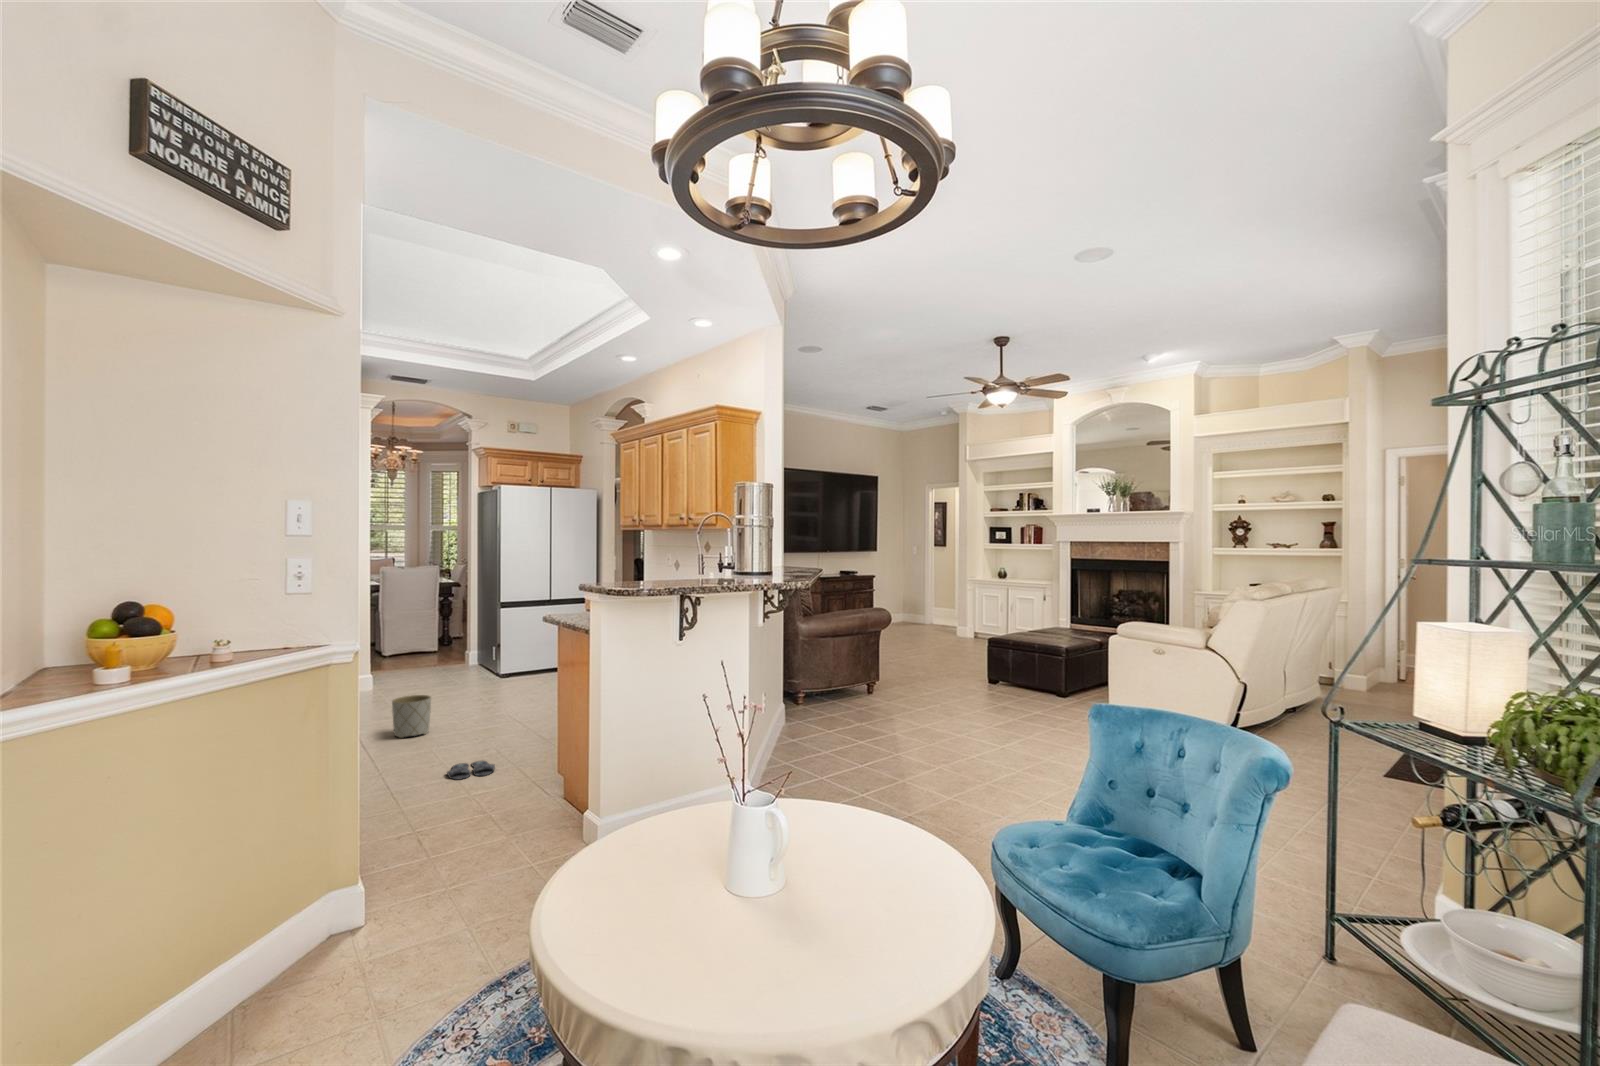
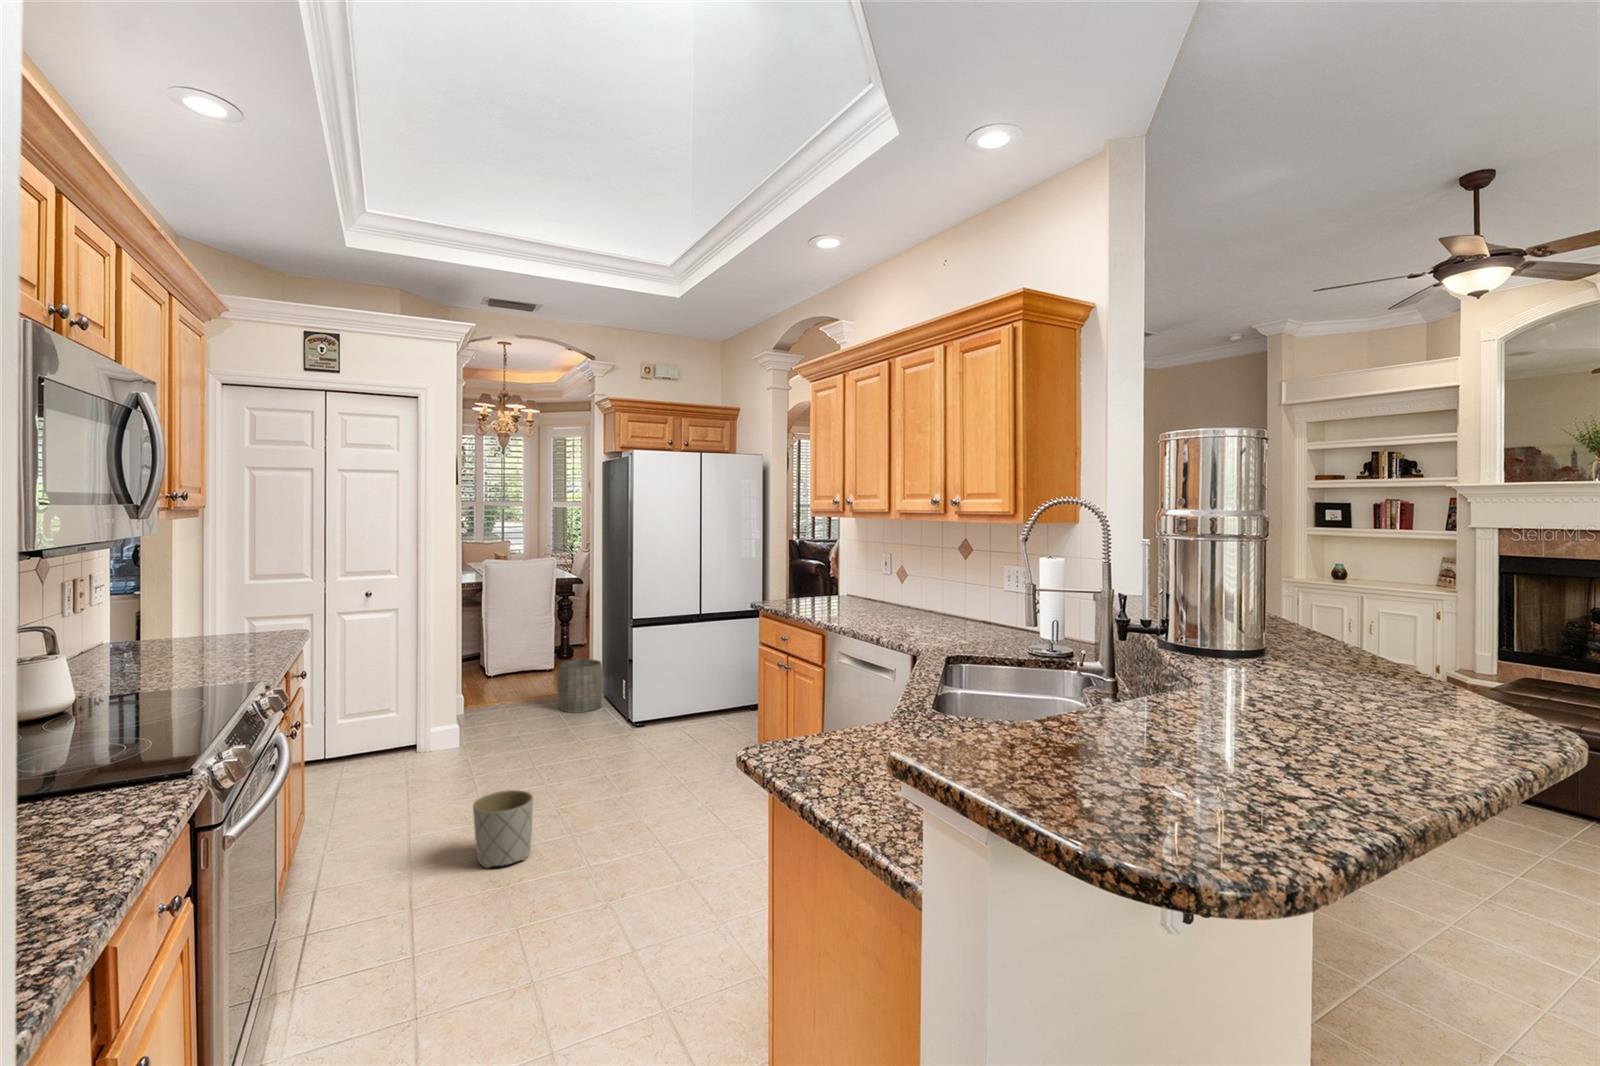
woven basket: none [441,637,477,674] -> present [557,659,604,713]
slippers: present [447,761,495,780] -> none [549,958,635,1027]

